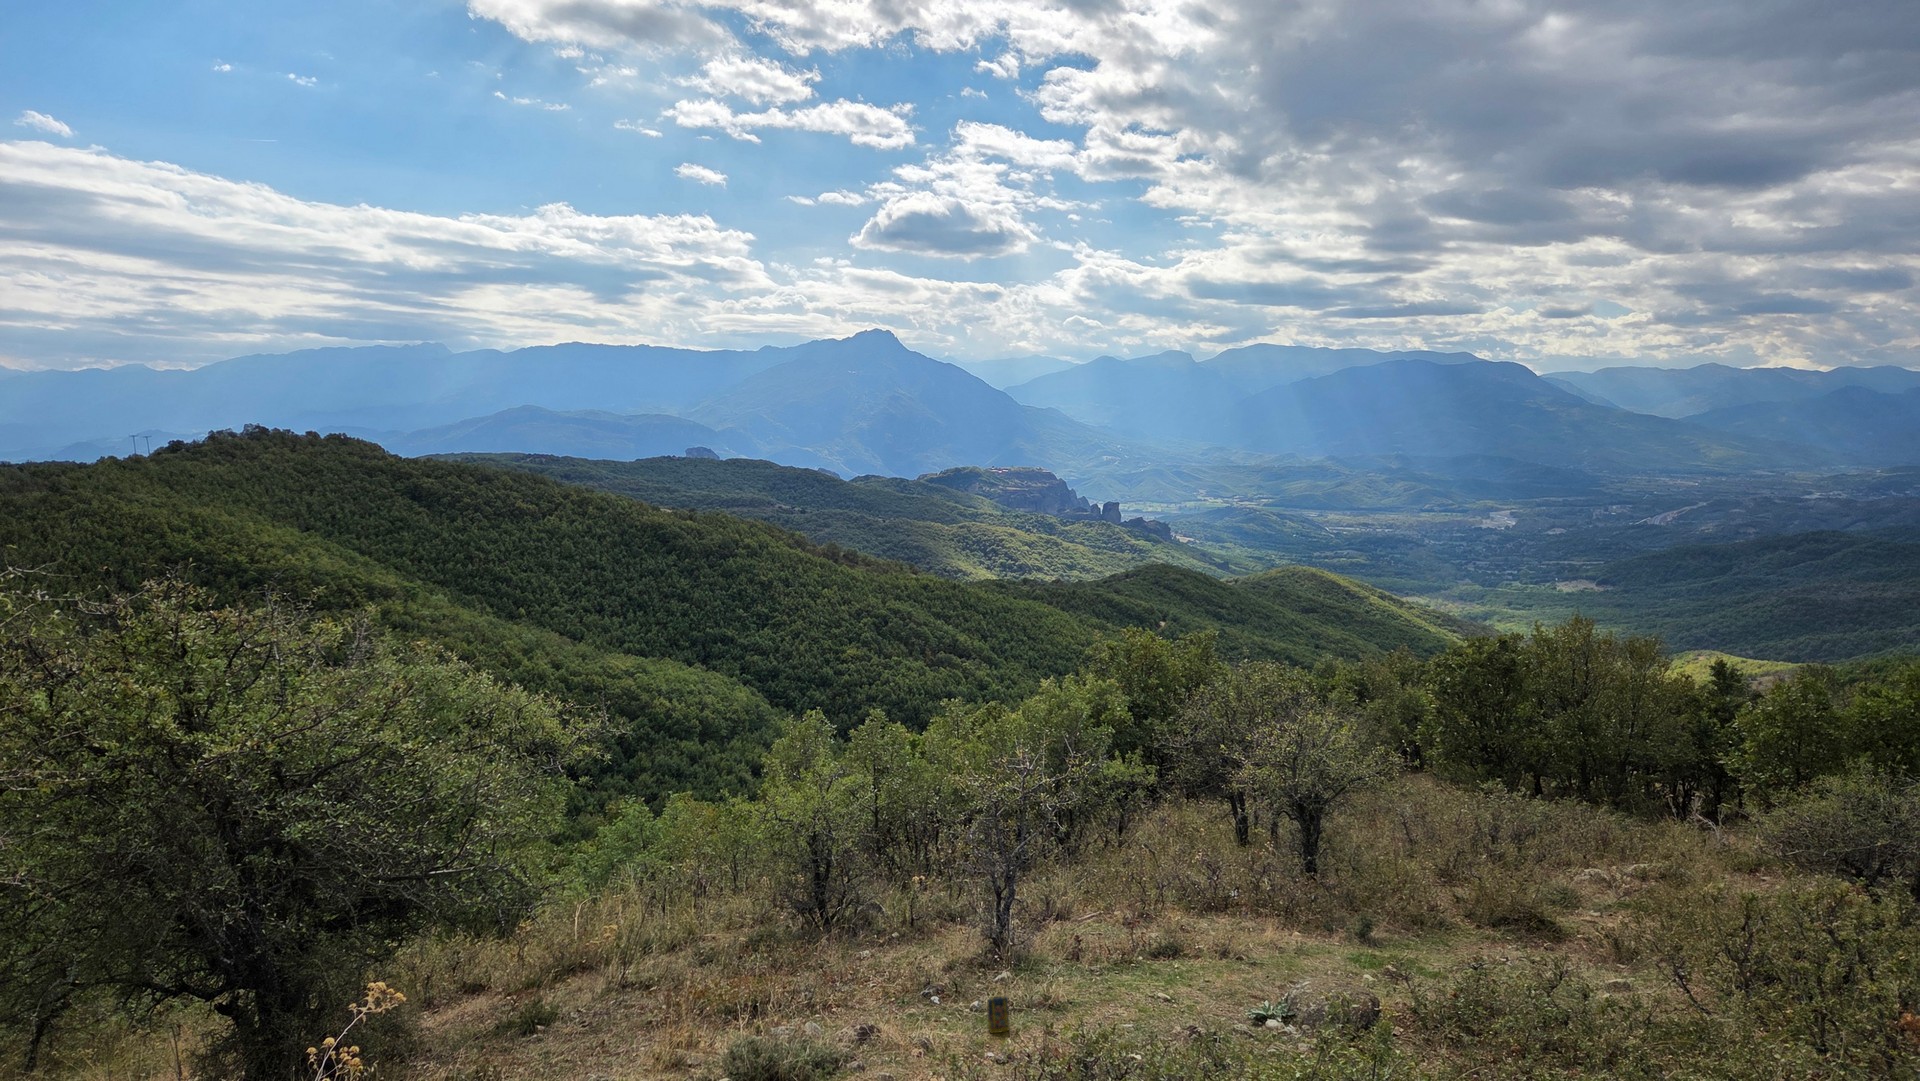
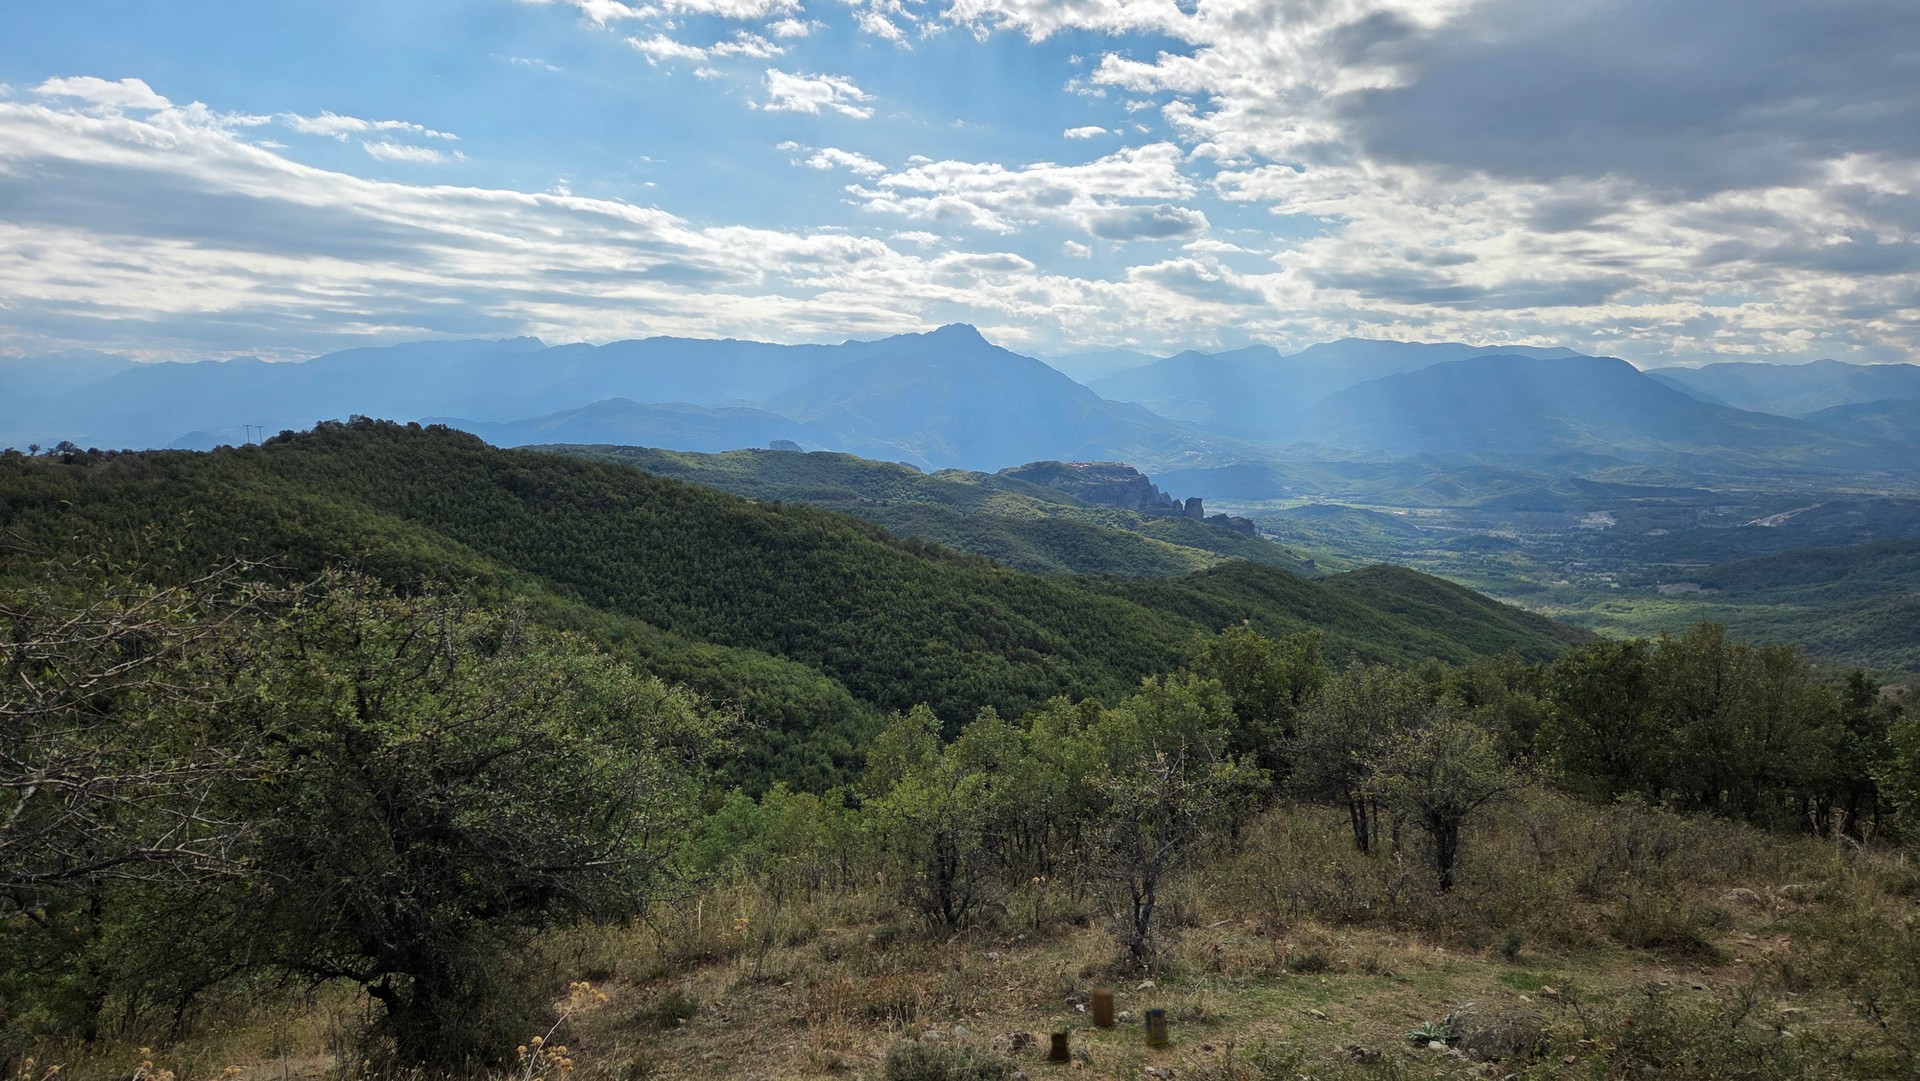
stool: none [942,978,964,1017] -> present [1092,987,1114,1026]
bucket: none [885,1021,909,1055] -> present [1048,1030,1071,1062]

